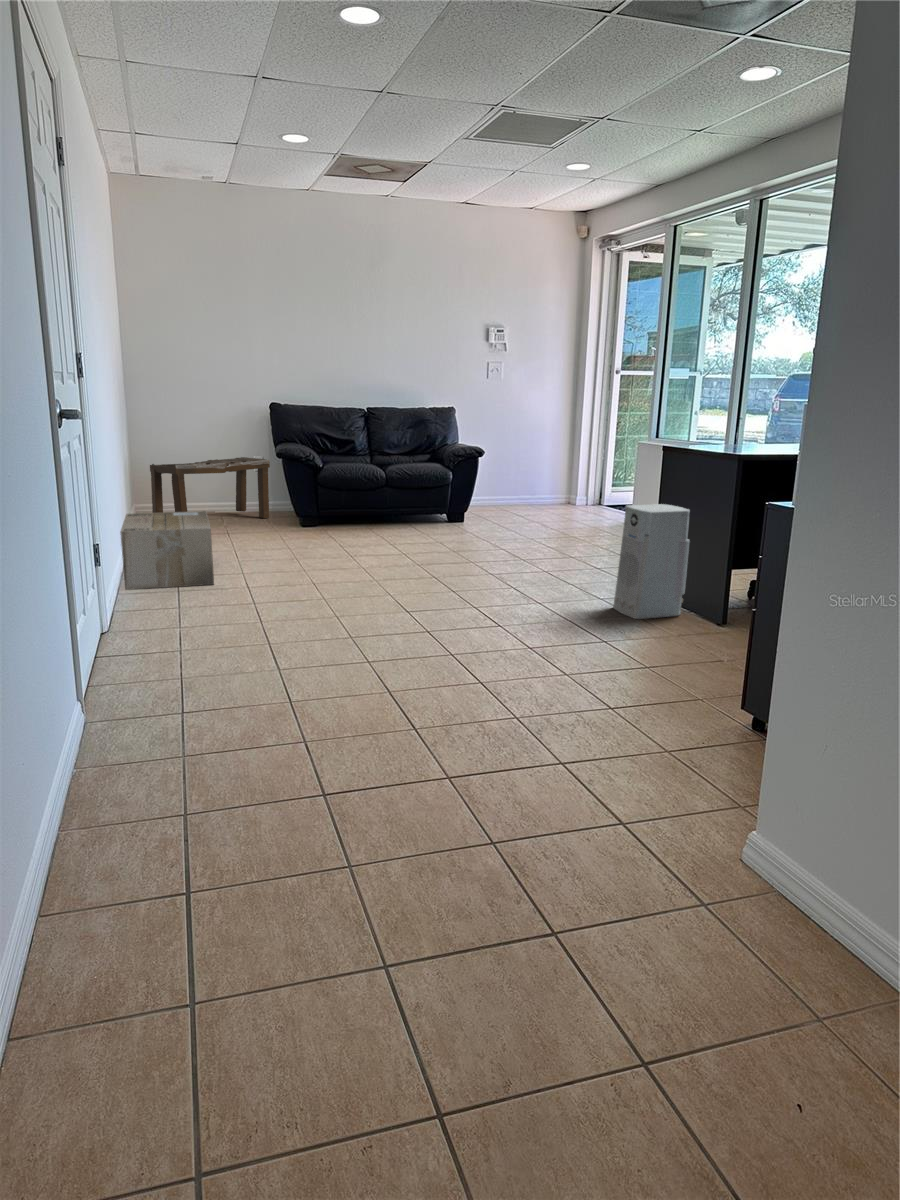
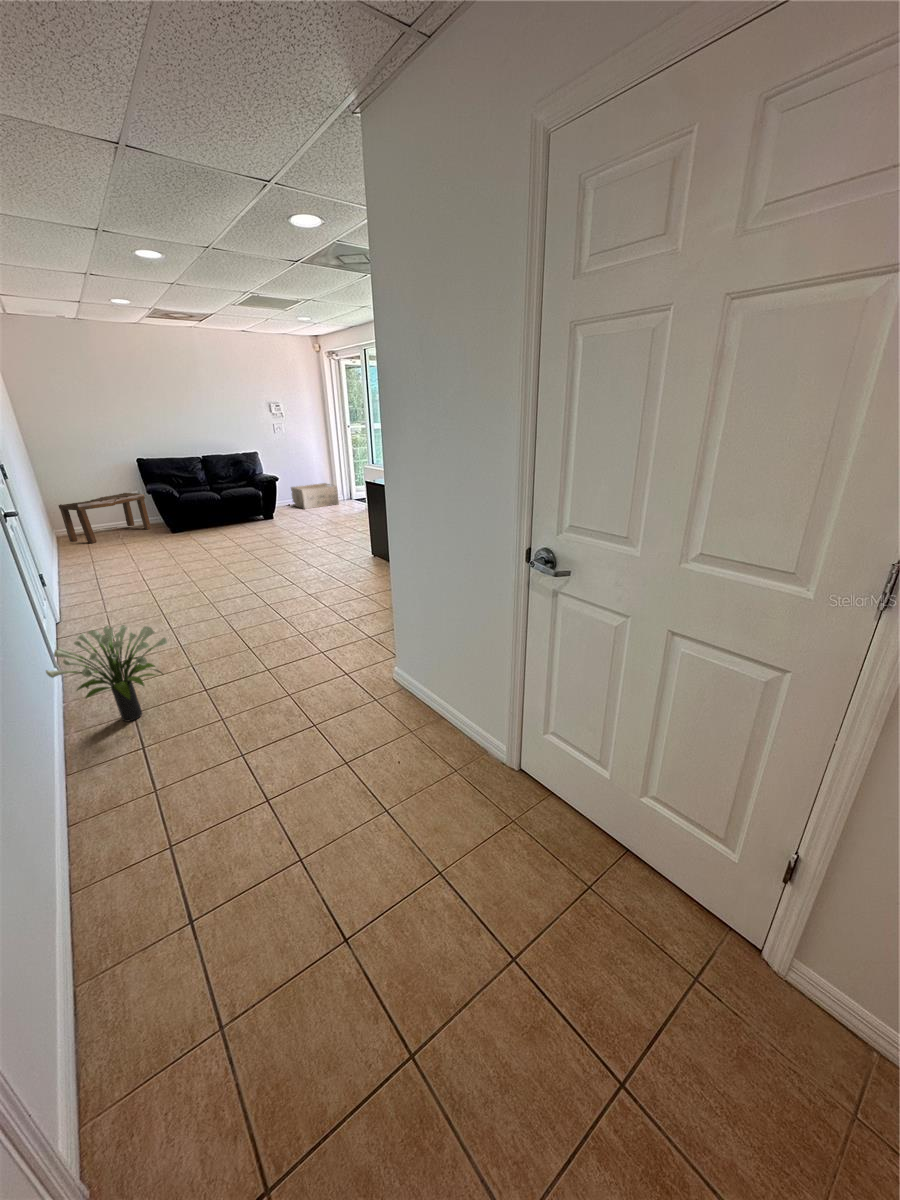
air purifier: present [613,504,690,619] -> none [349,512,383,569]
cardboard box: present [120,511,214,590] -> present [291,483,339,509]
potted plant: none [56,620,274,828] -> present [46,625,167,722]

